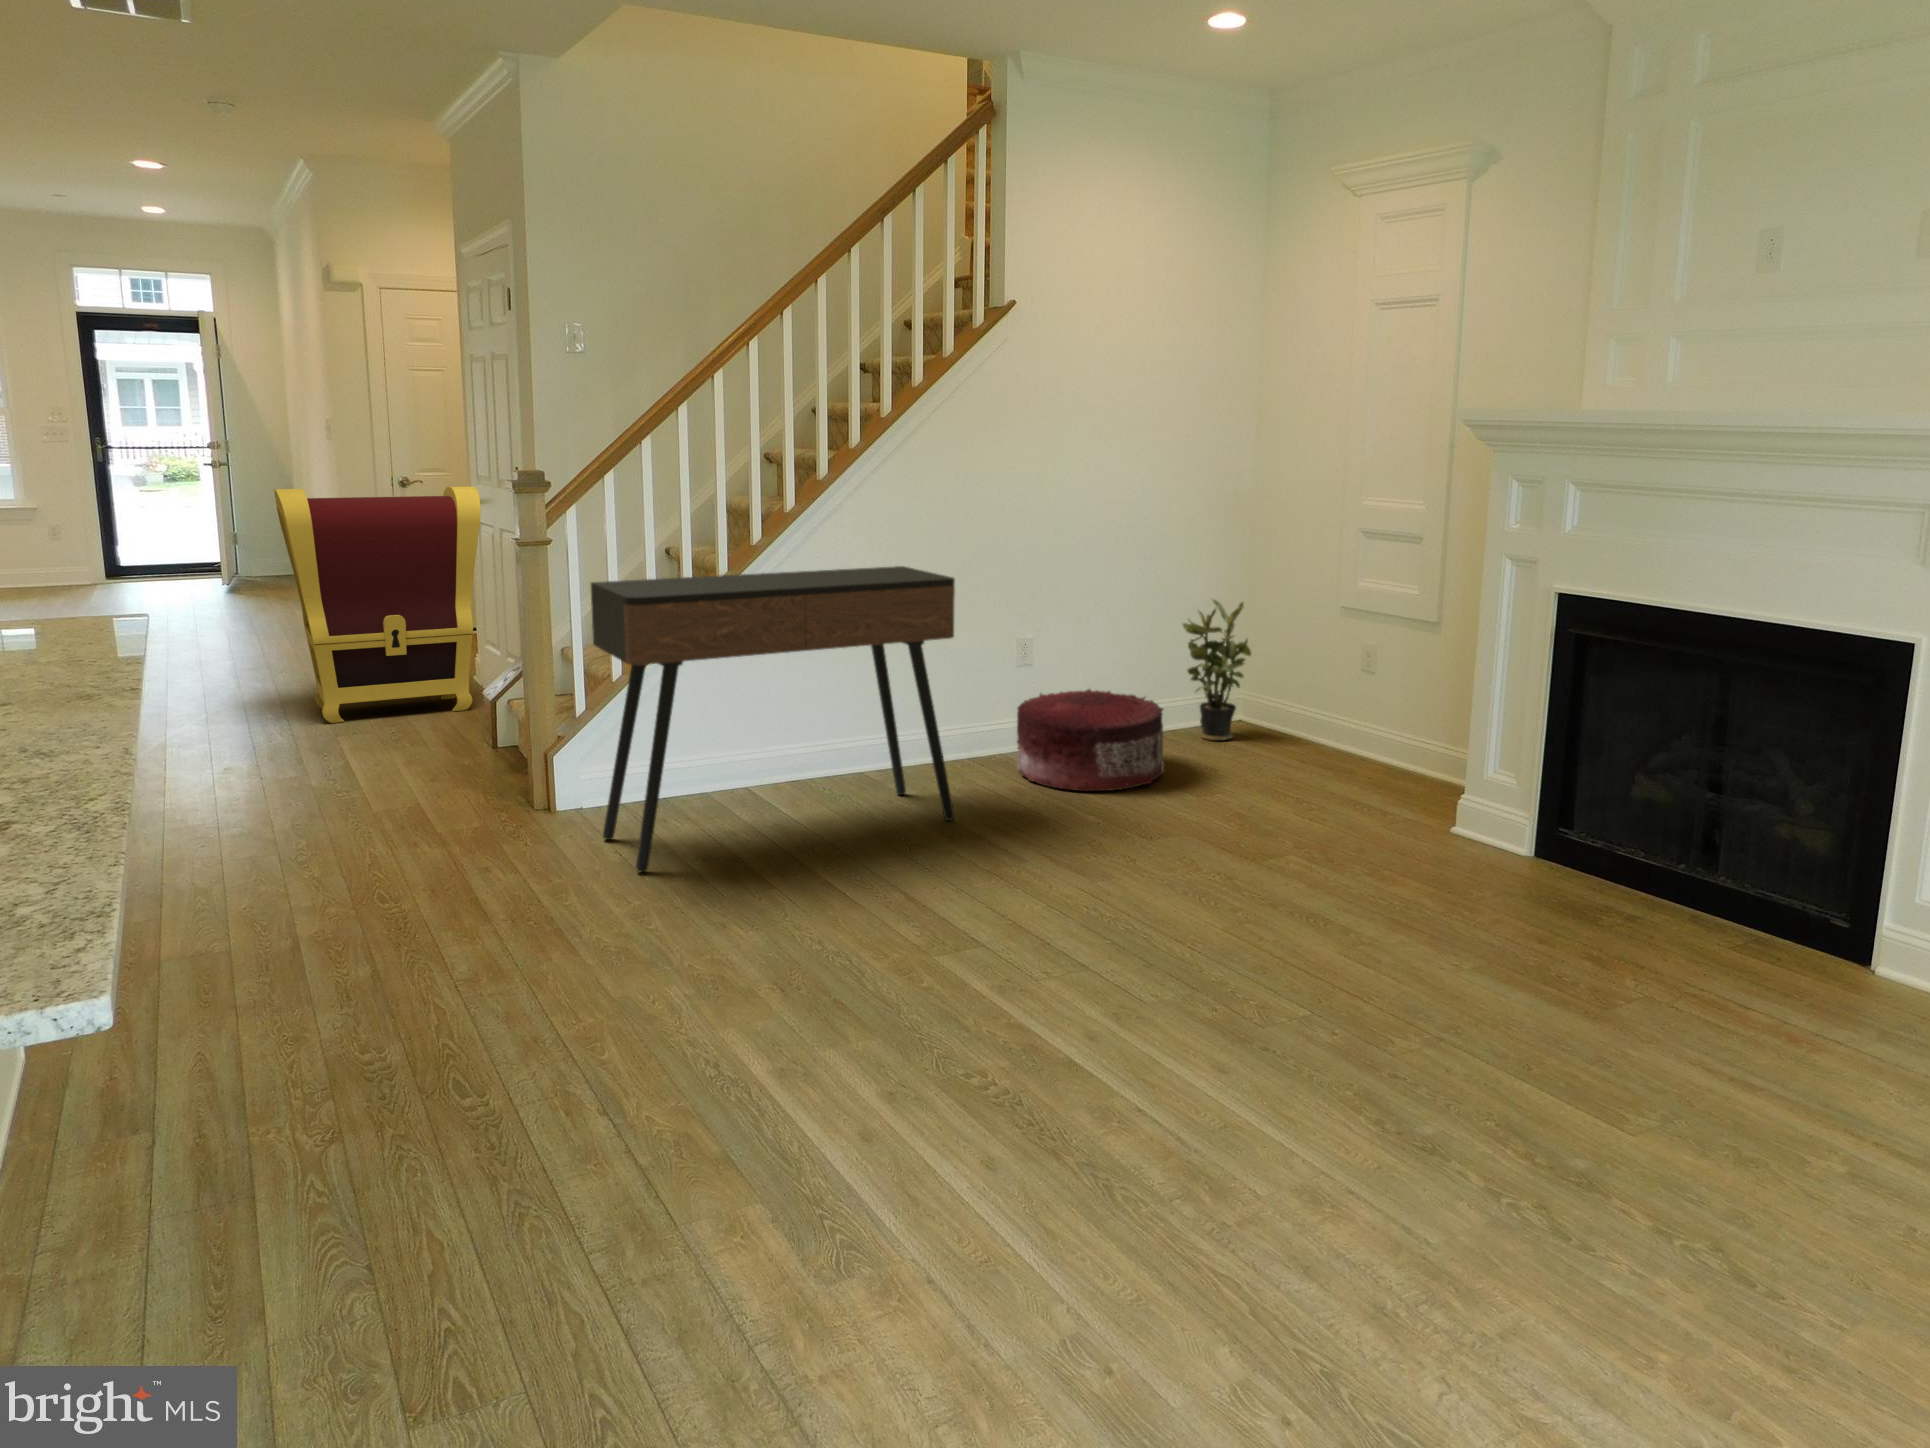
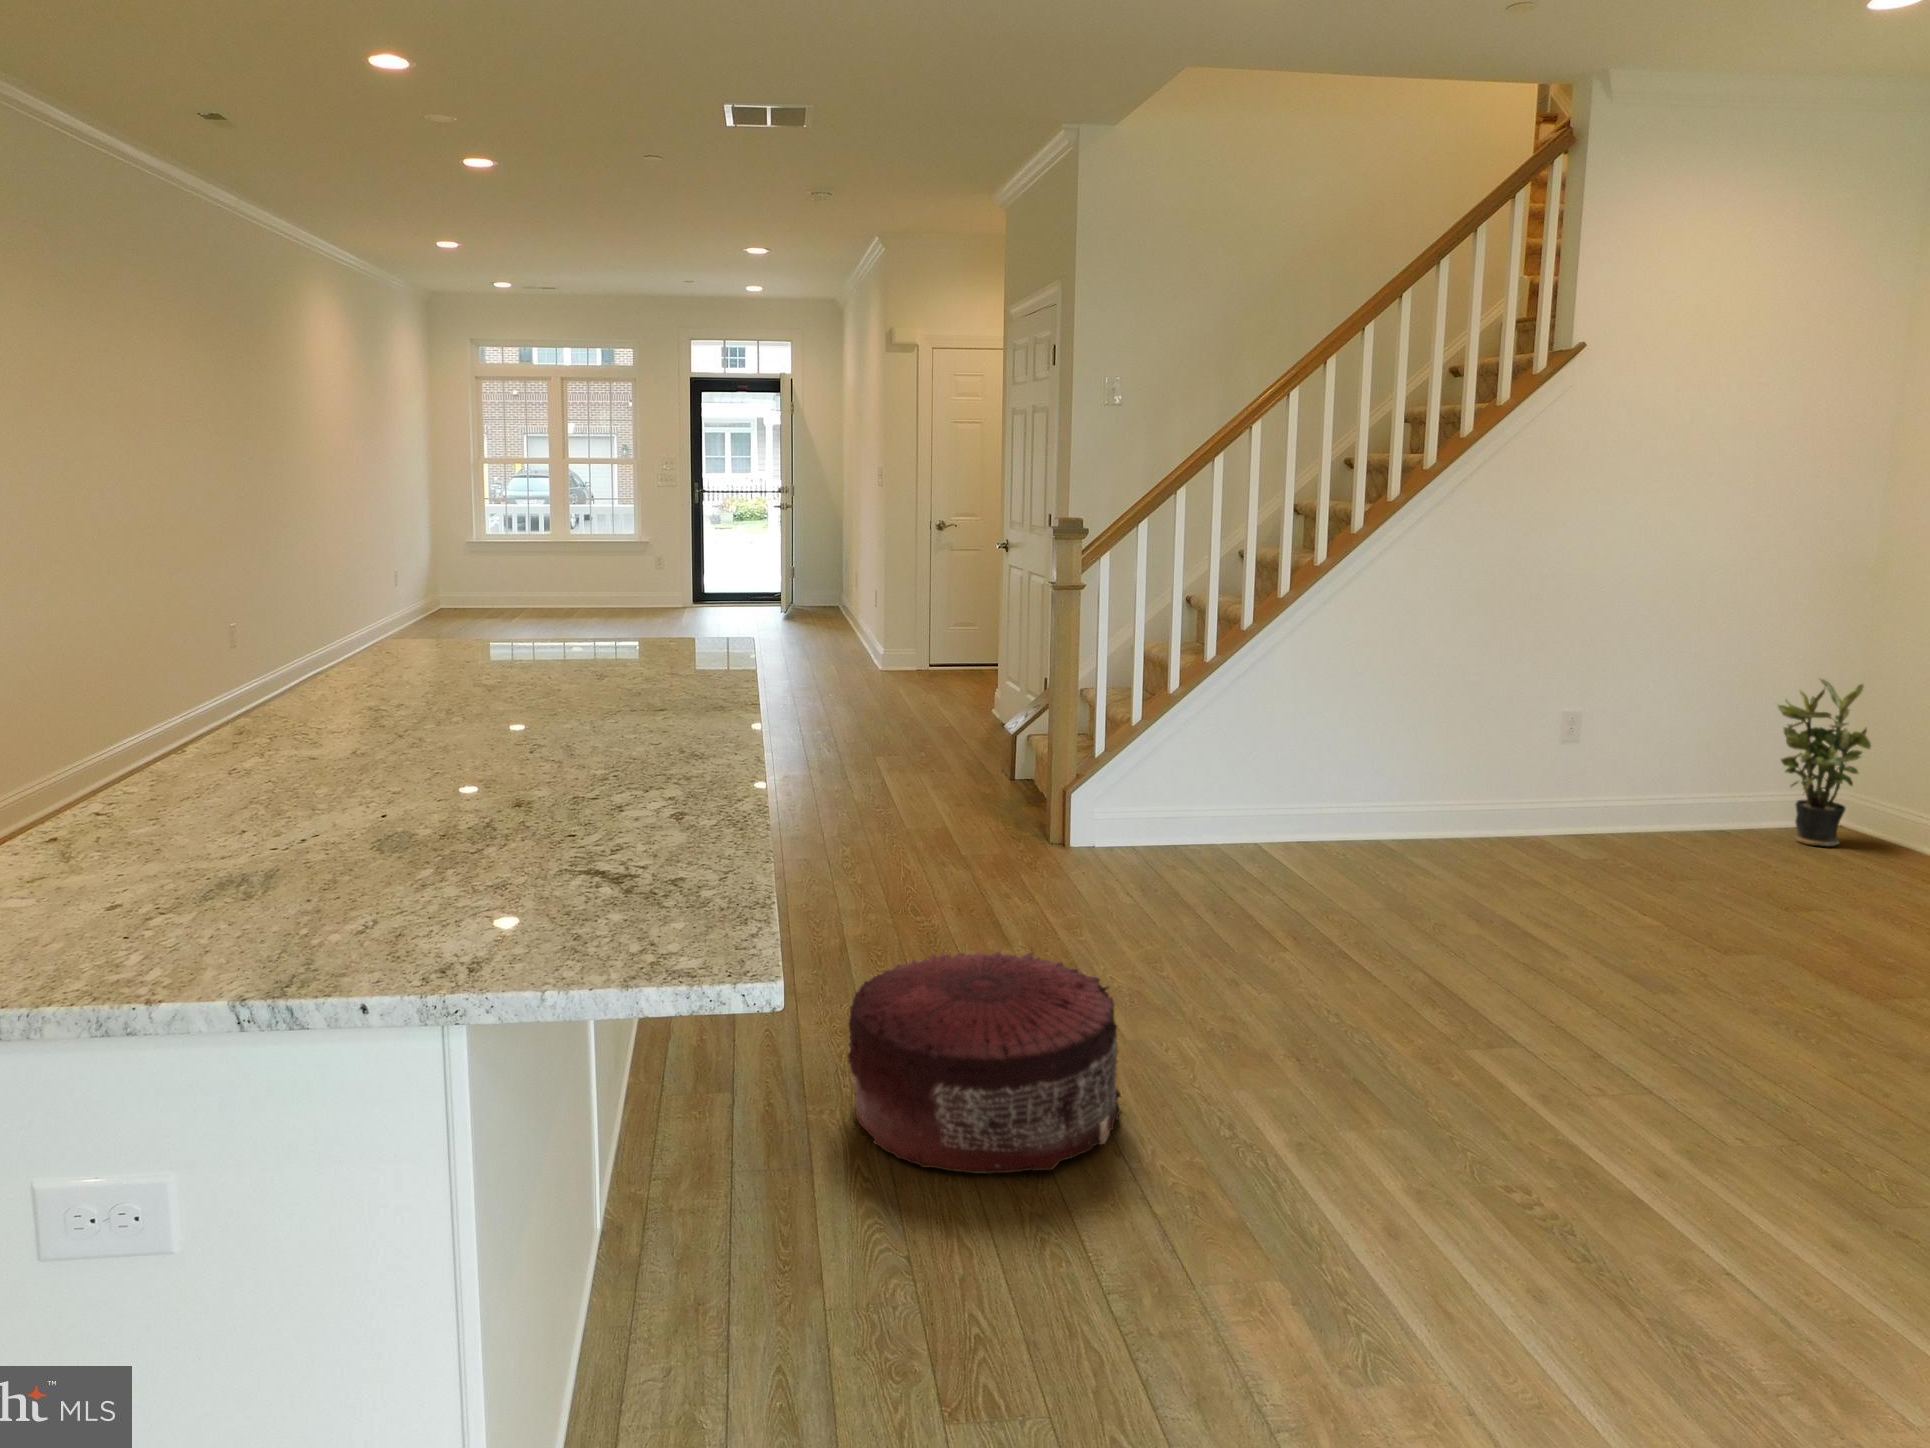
armchair: present [274,487,481,723] -> none [843,533,1016,746]
console table: present [591,566,955,872] -> none [1115,625,1496,910]
pouf: present [1017,689,1164,791] -> present [848,952,1122,1174]

